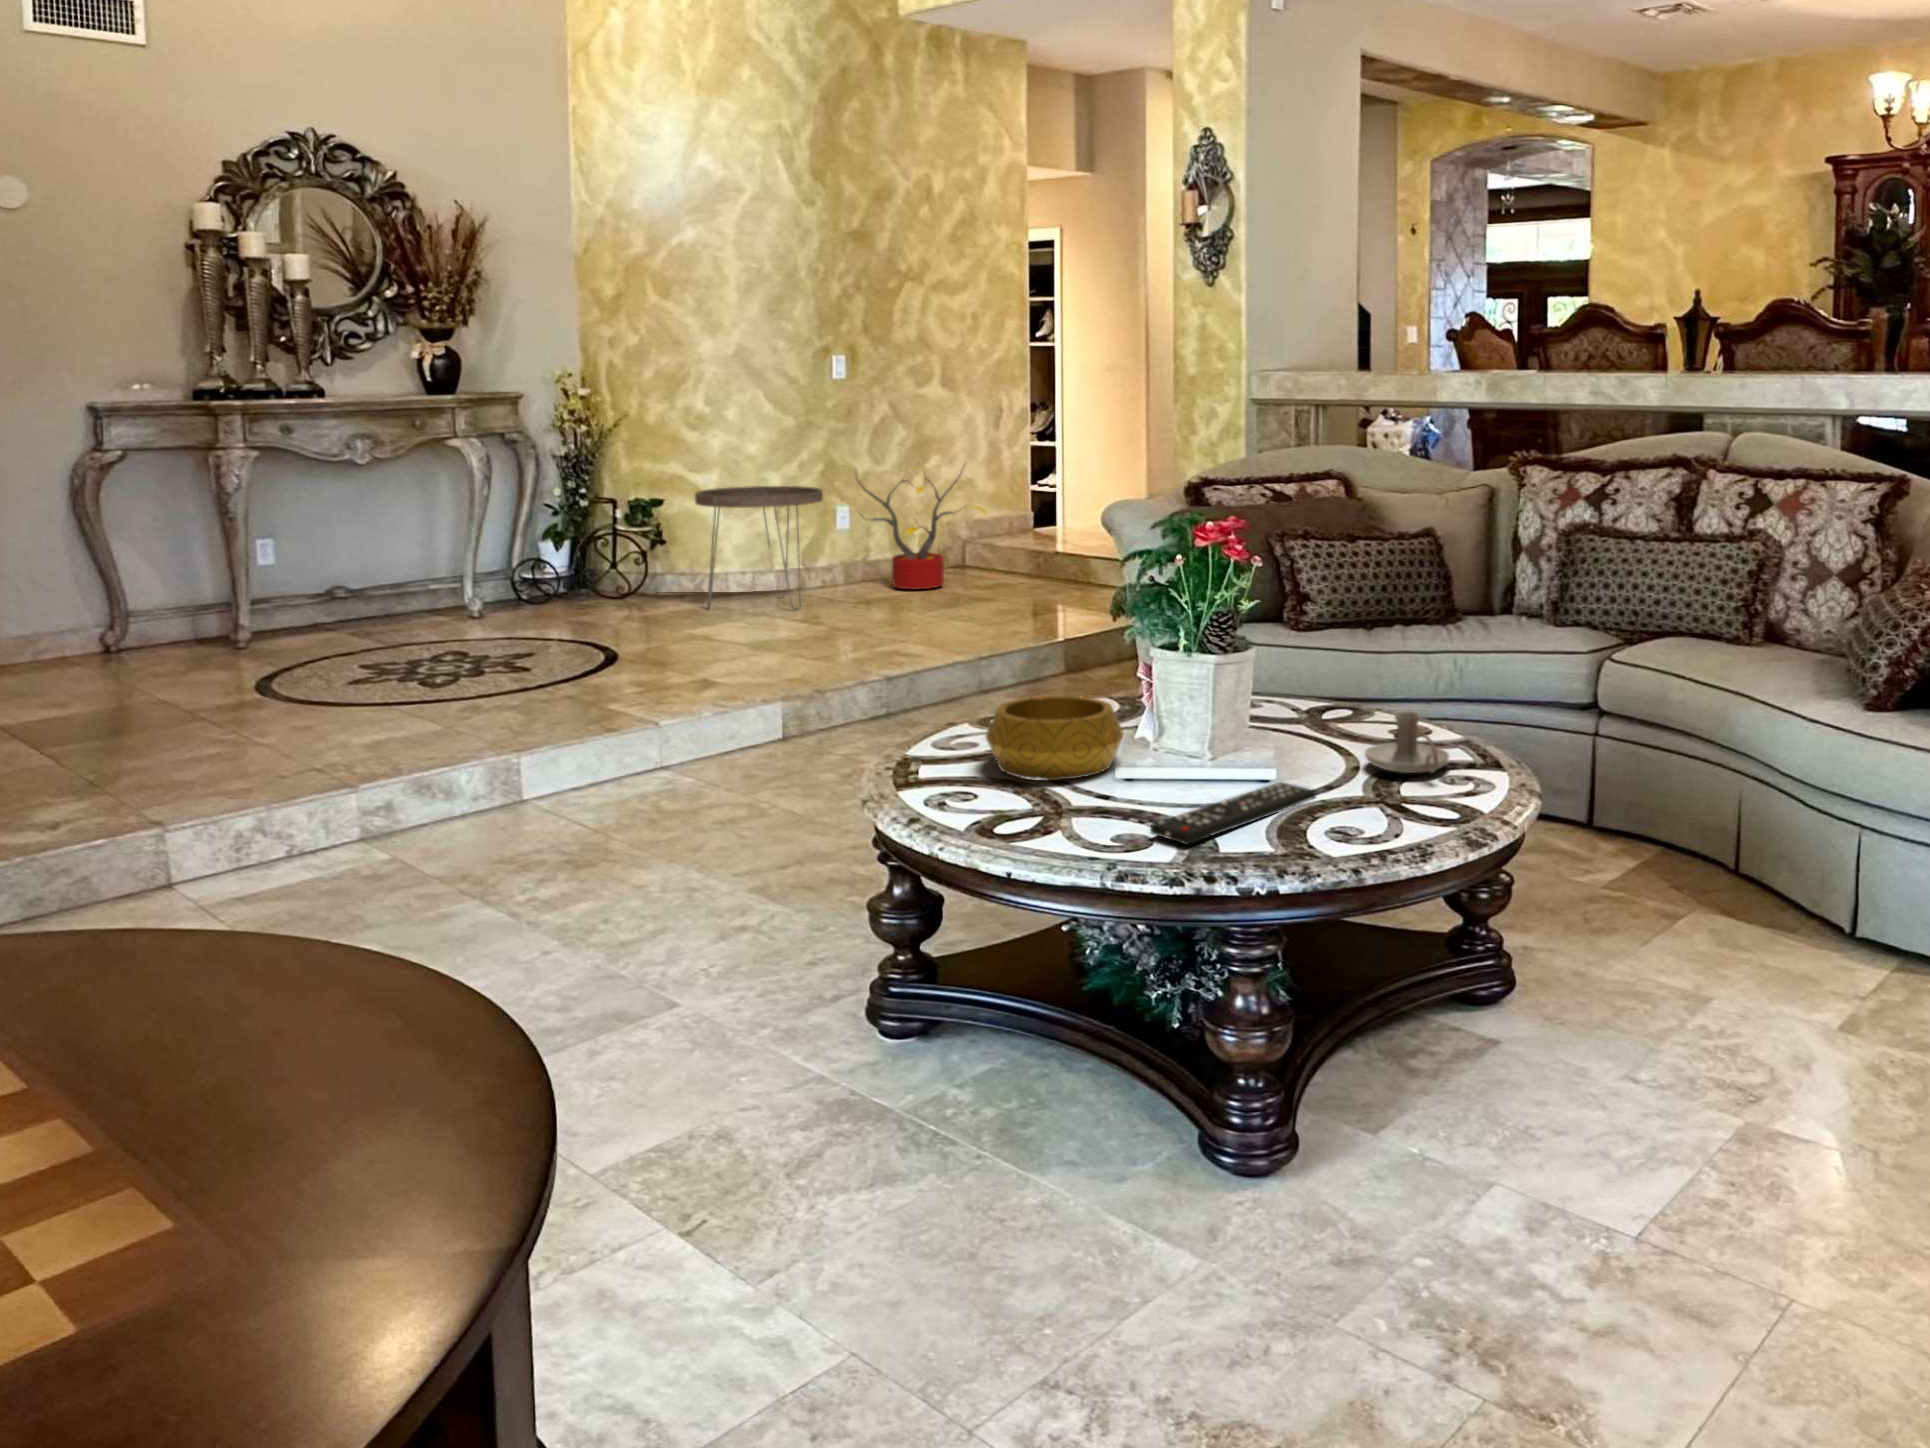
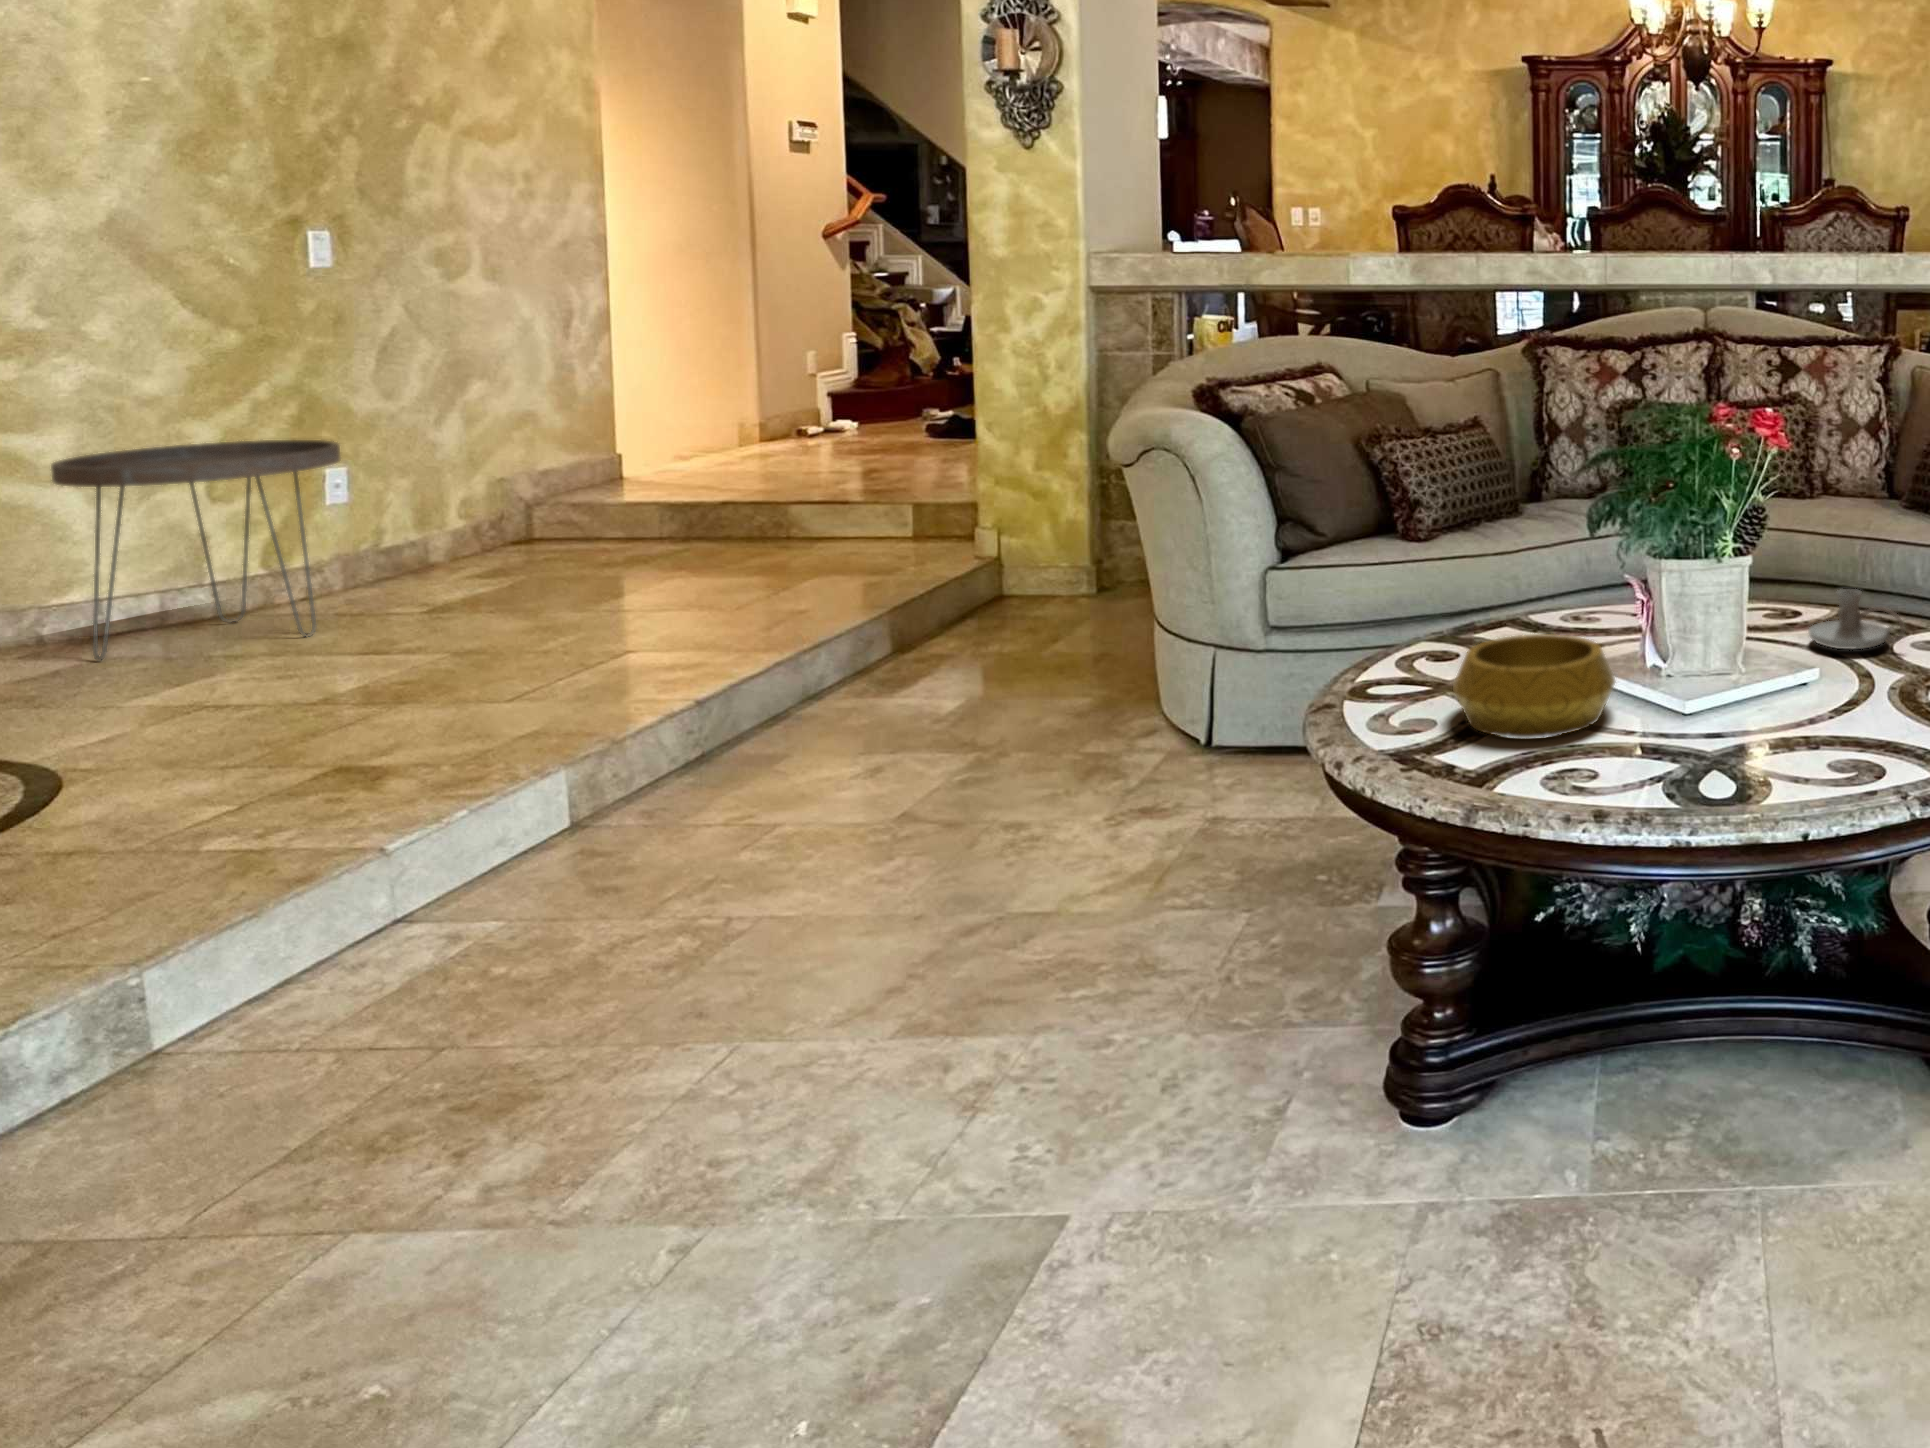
decorative plant: present [857,469,986,589] -> none [332,384,600,580]
remote control: present [1150,782,1316,844] -> none [1793,679,1851,754]

